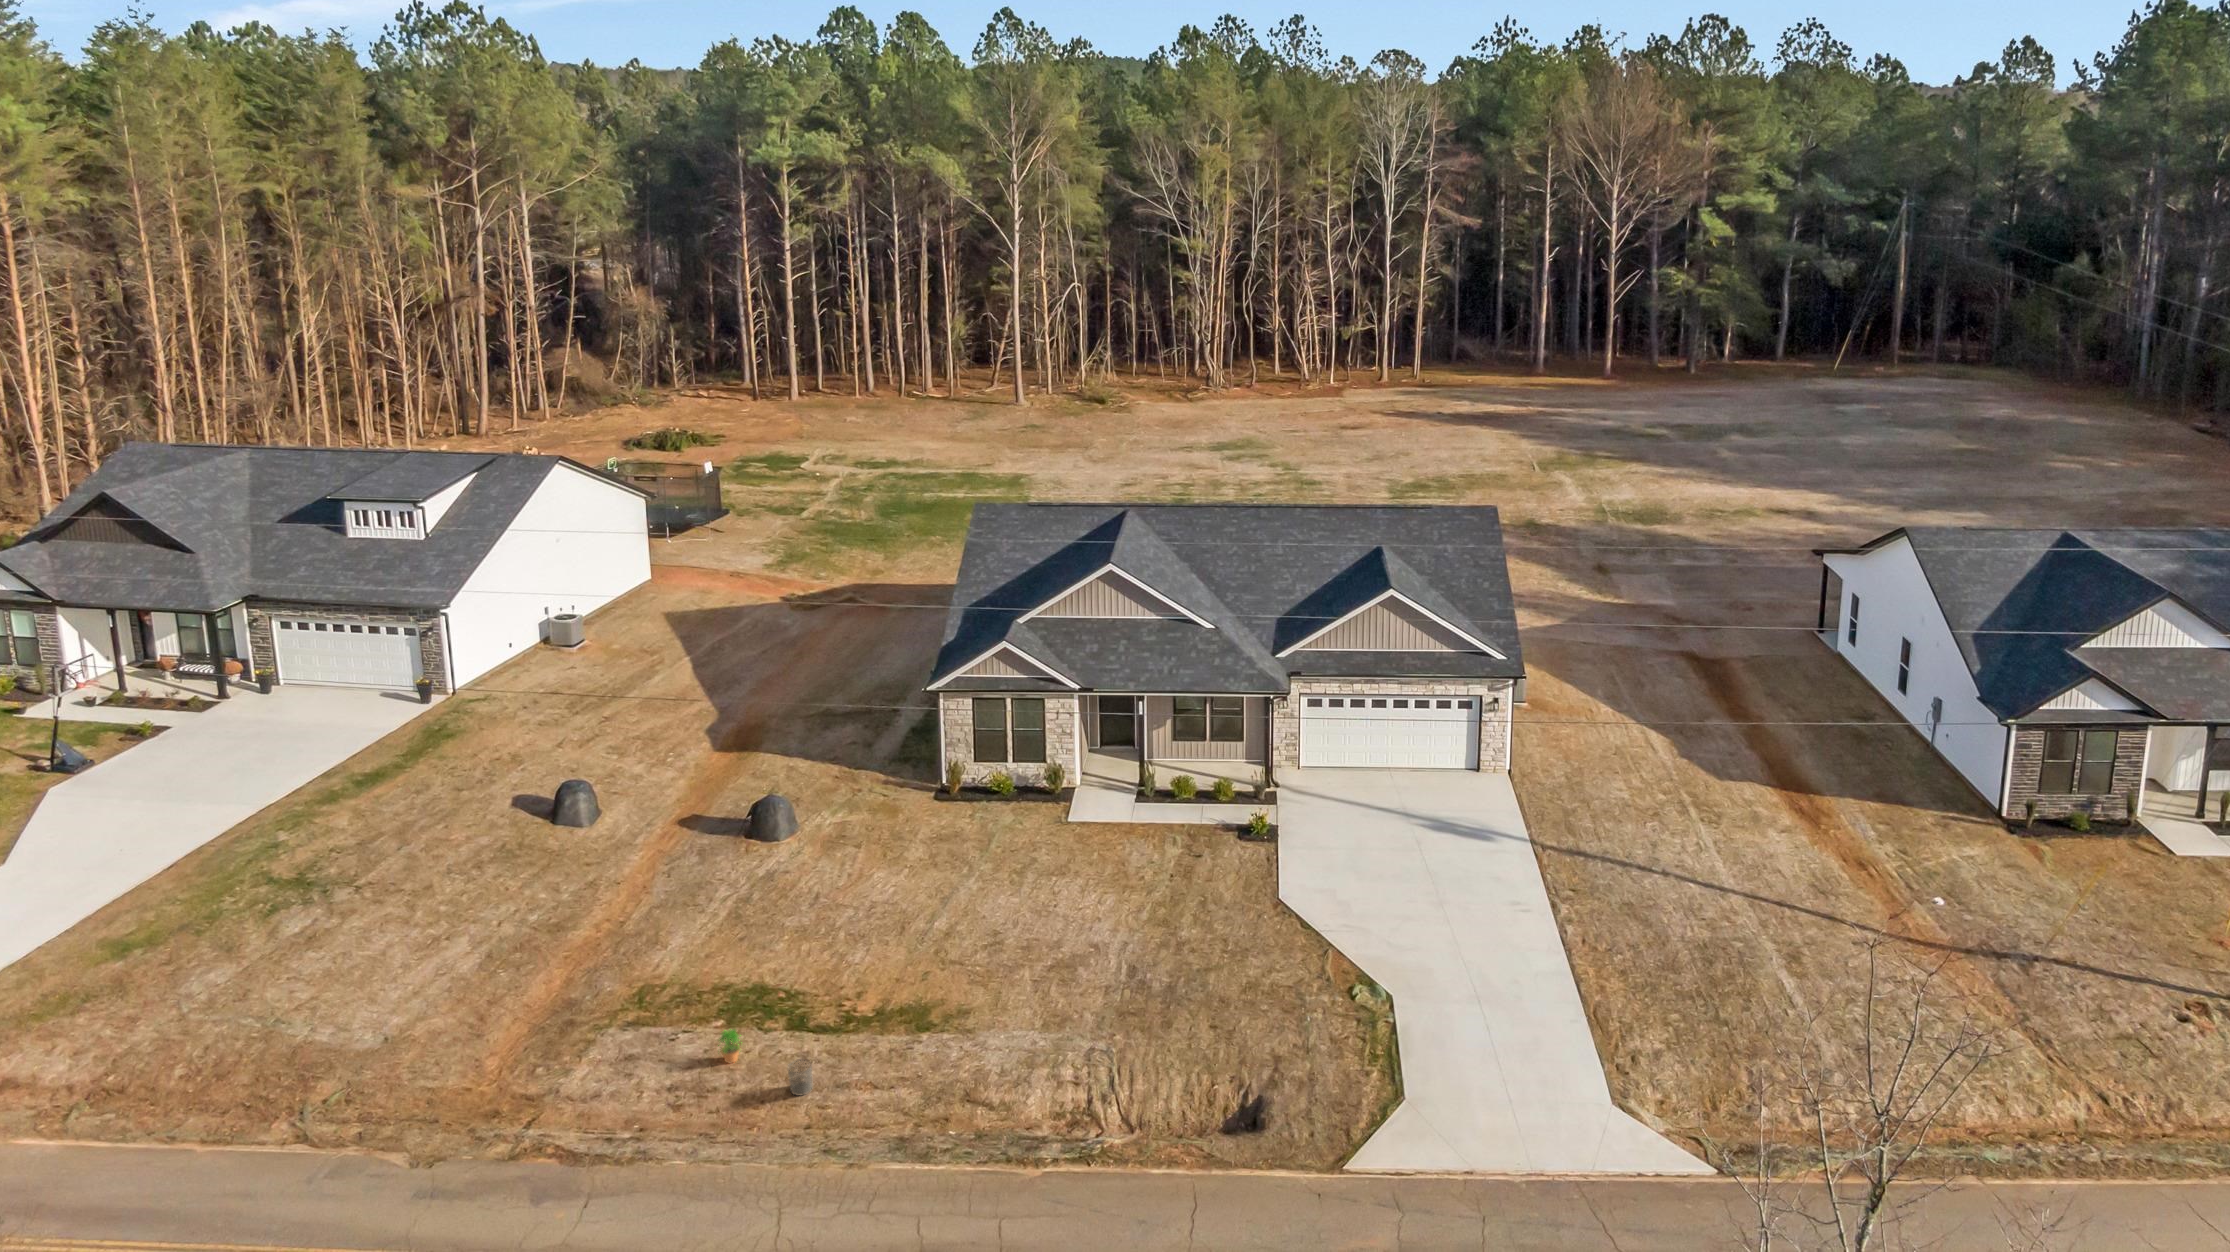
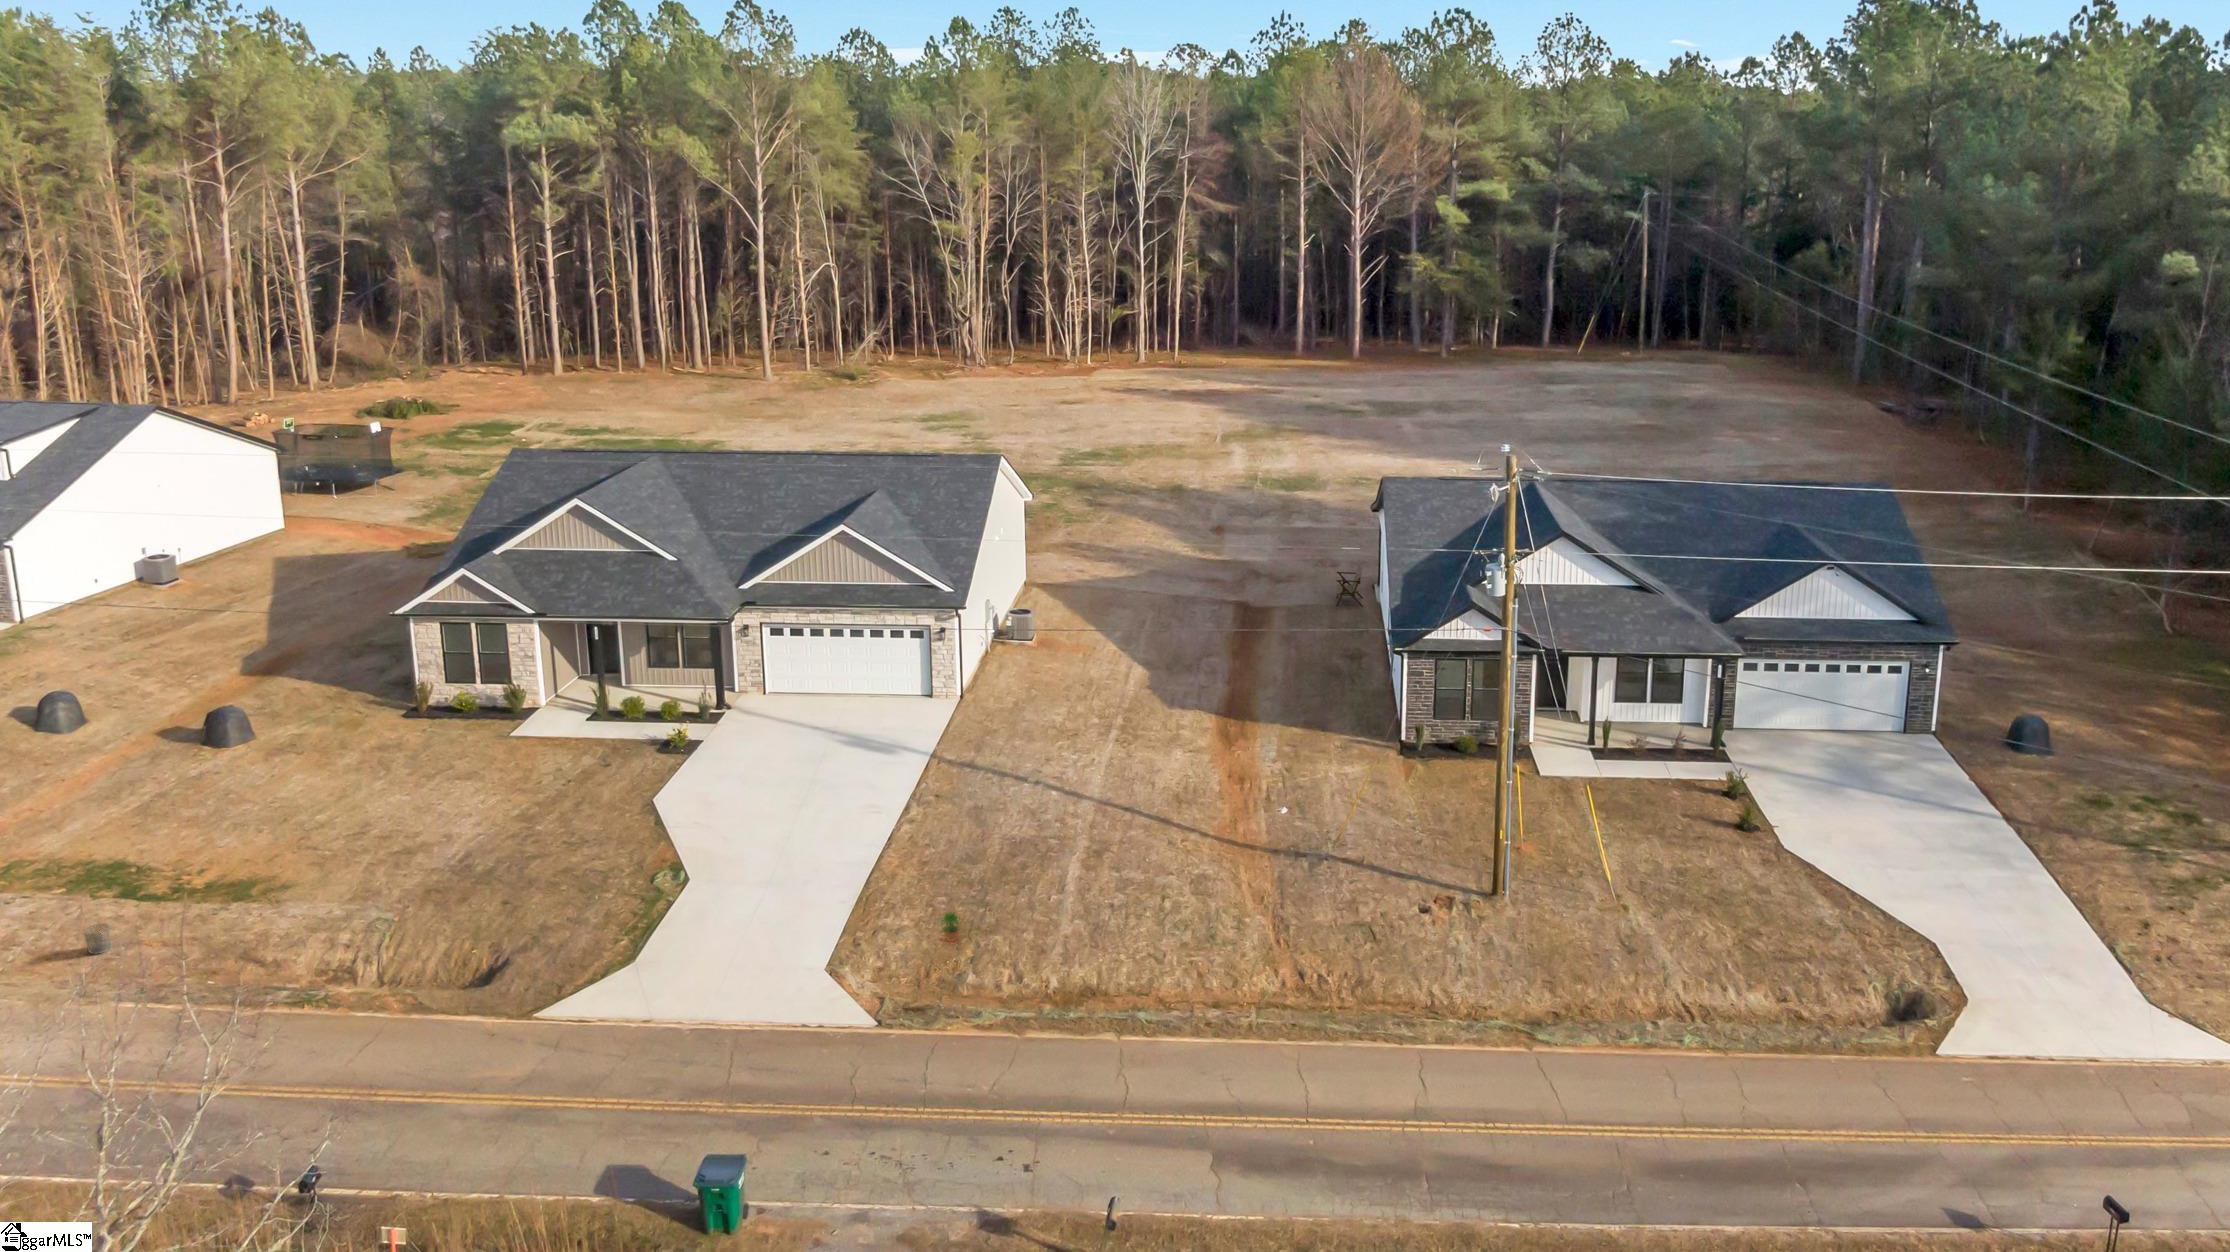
lounge chair: none [1811,622,1850,666] -> present [1336,567,1363,607]
potted plant: present [718,1029,741,1063] -> present [942,912,960,942]

